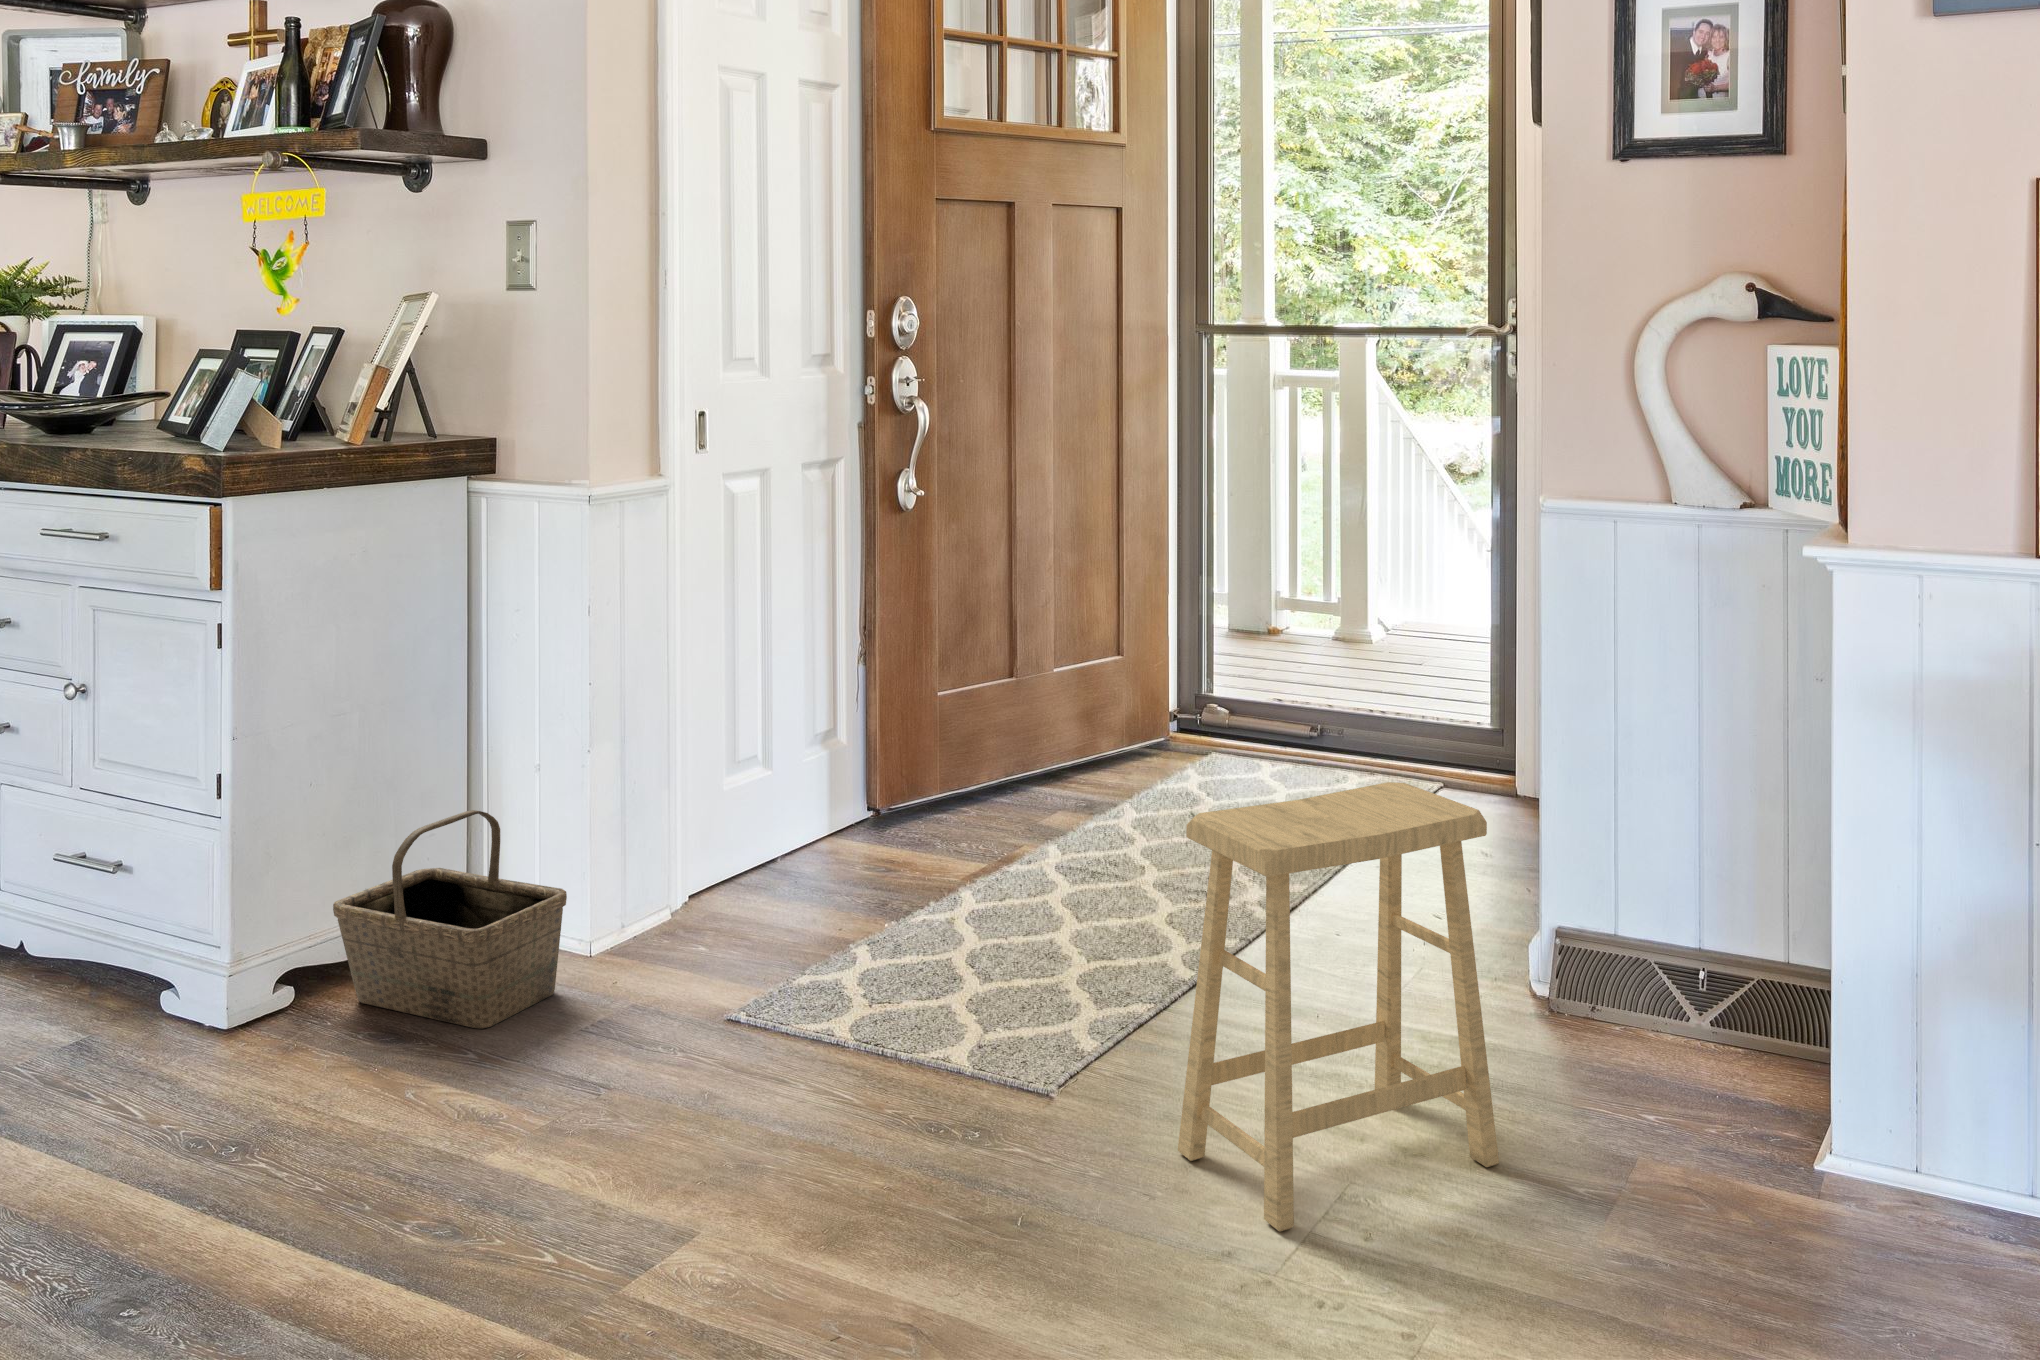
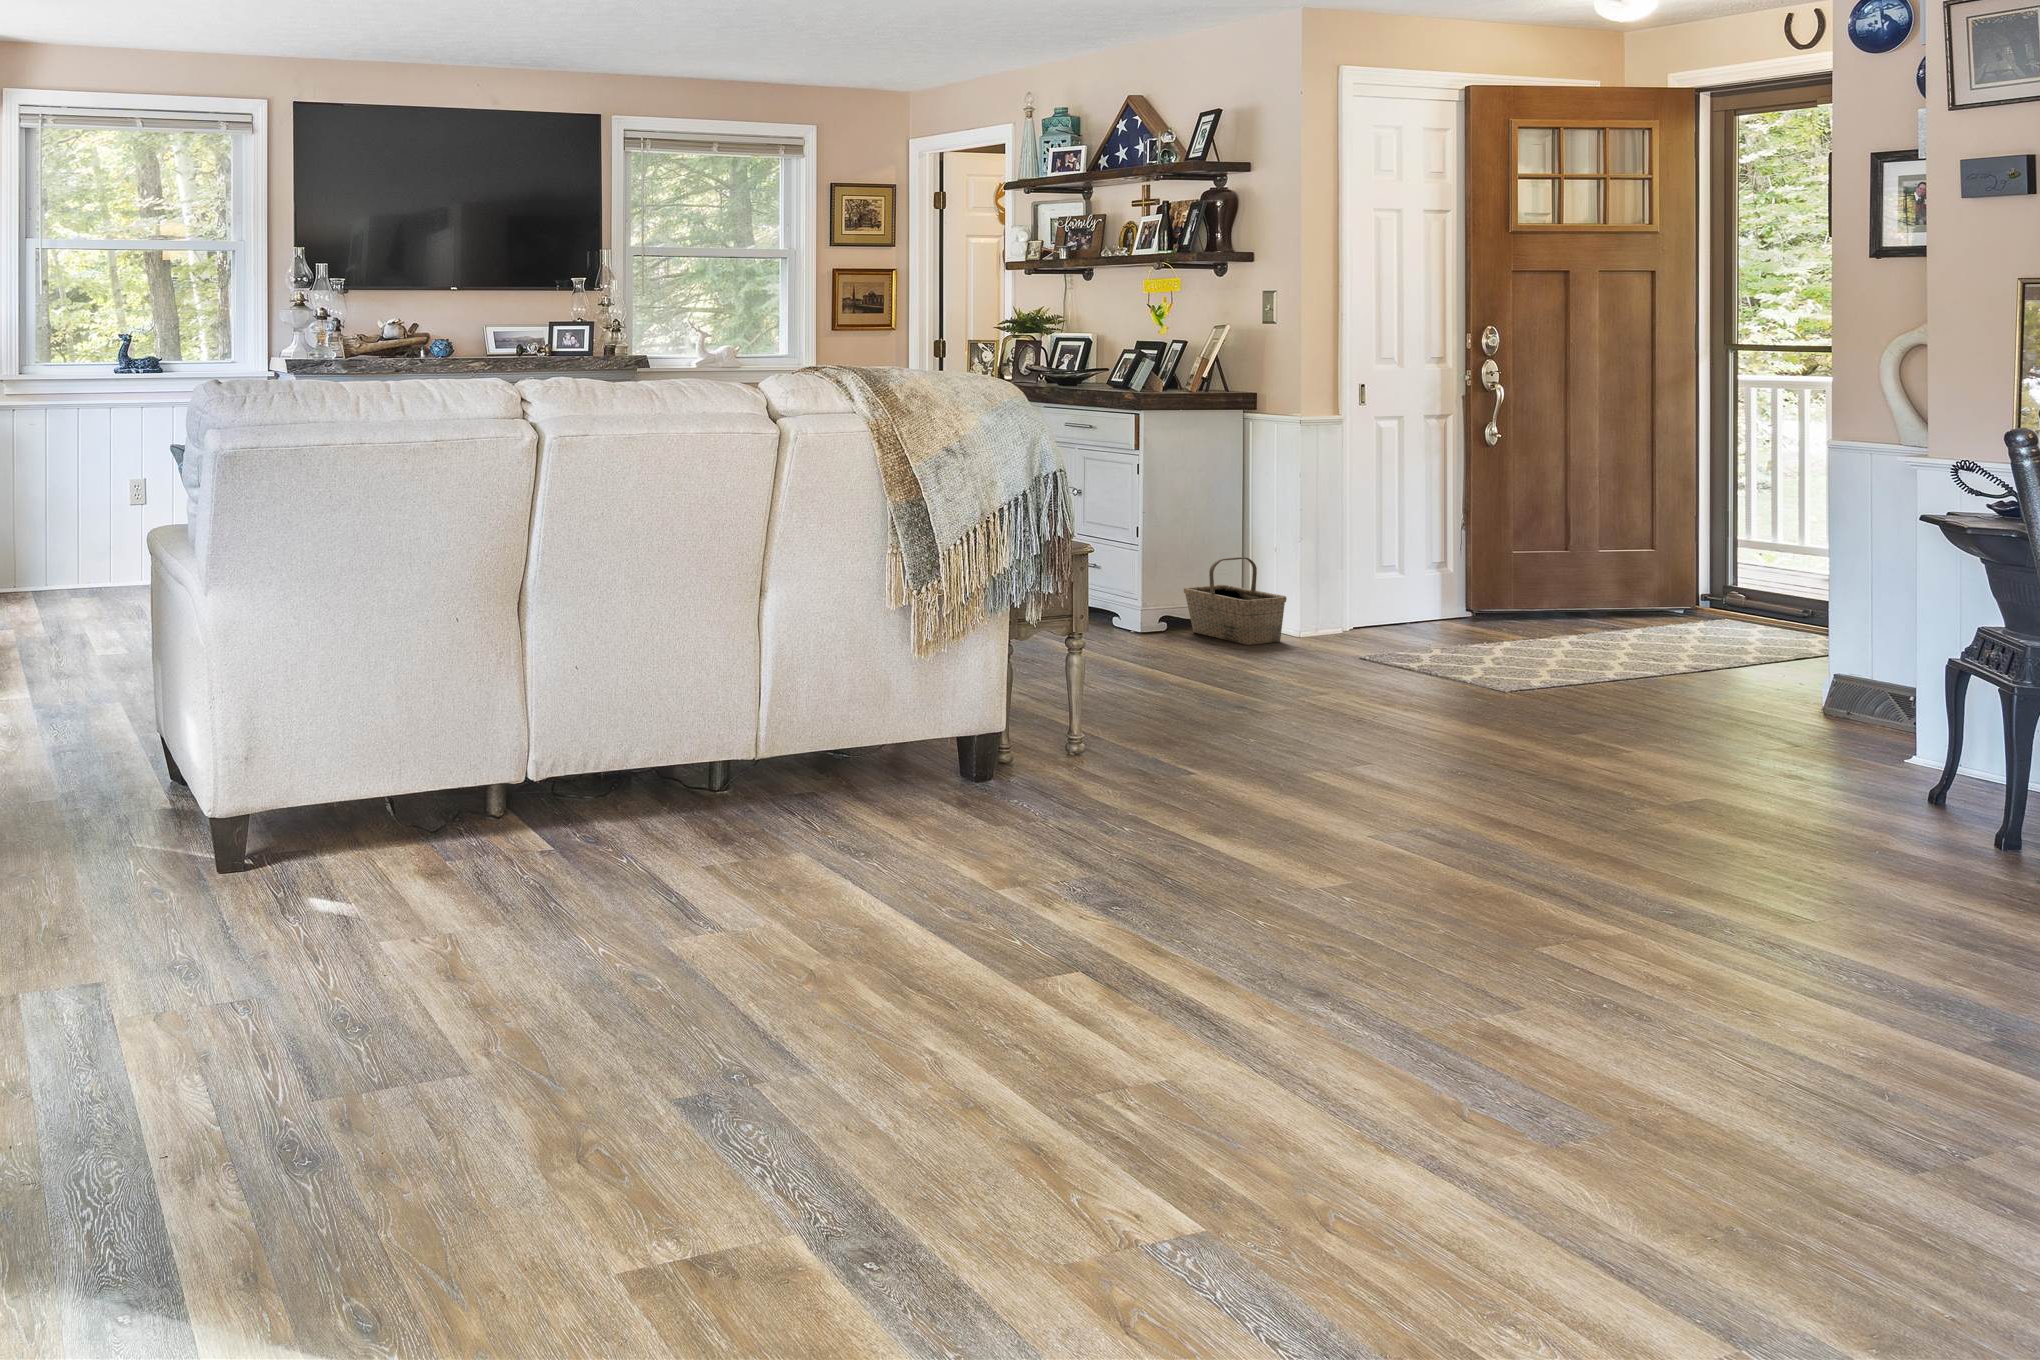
footstool: present [1178,782,1499,1232] -> none [1554,561,1719,735]

